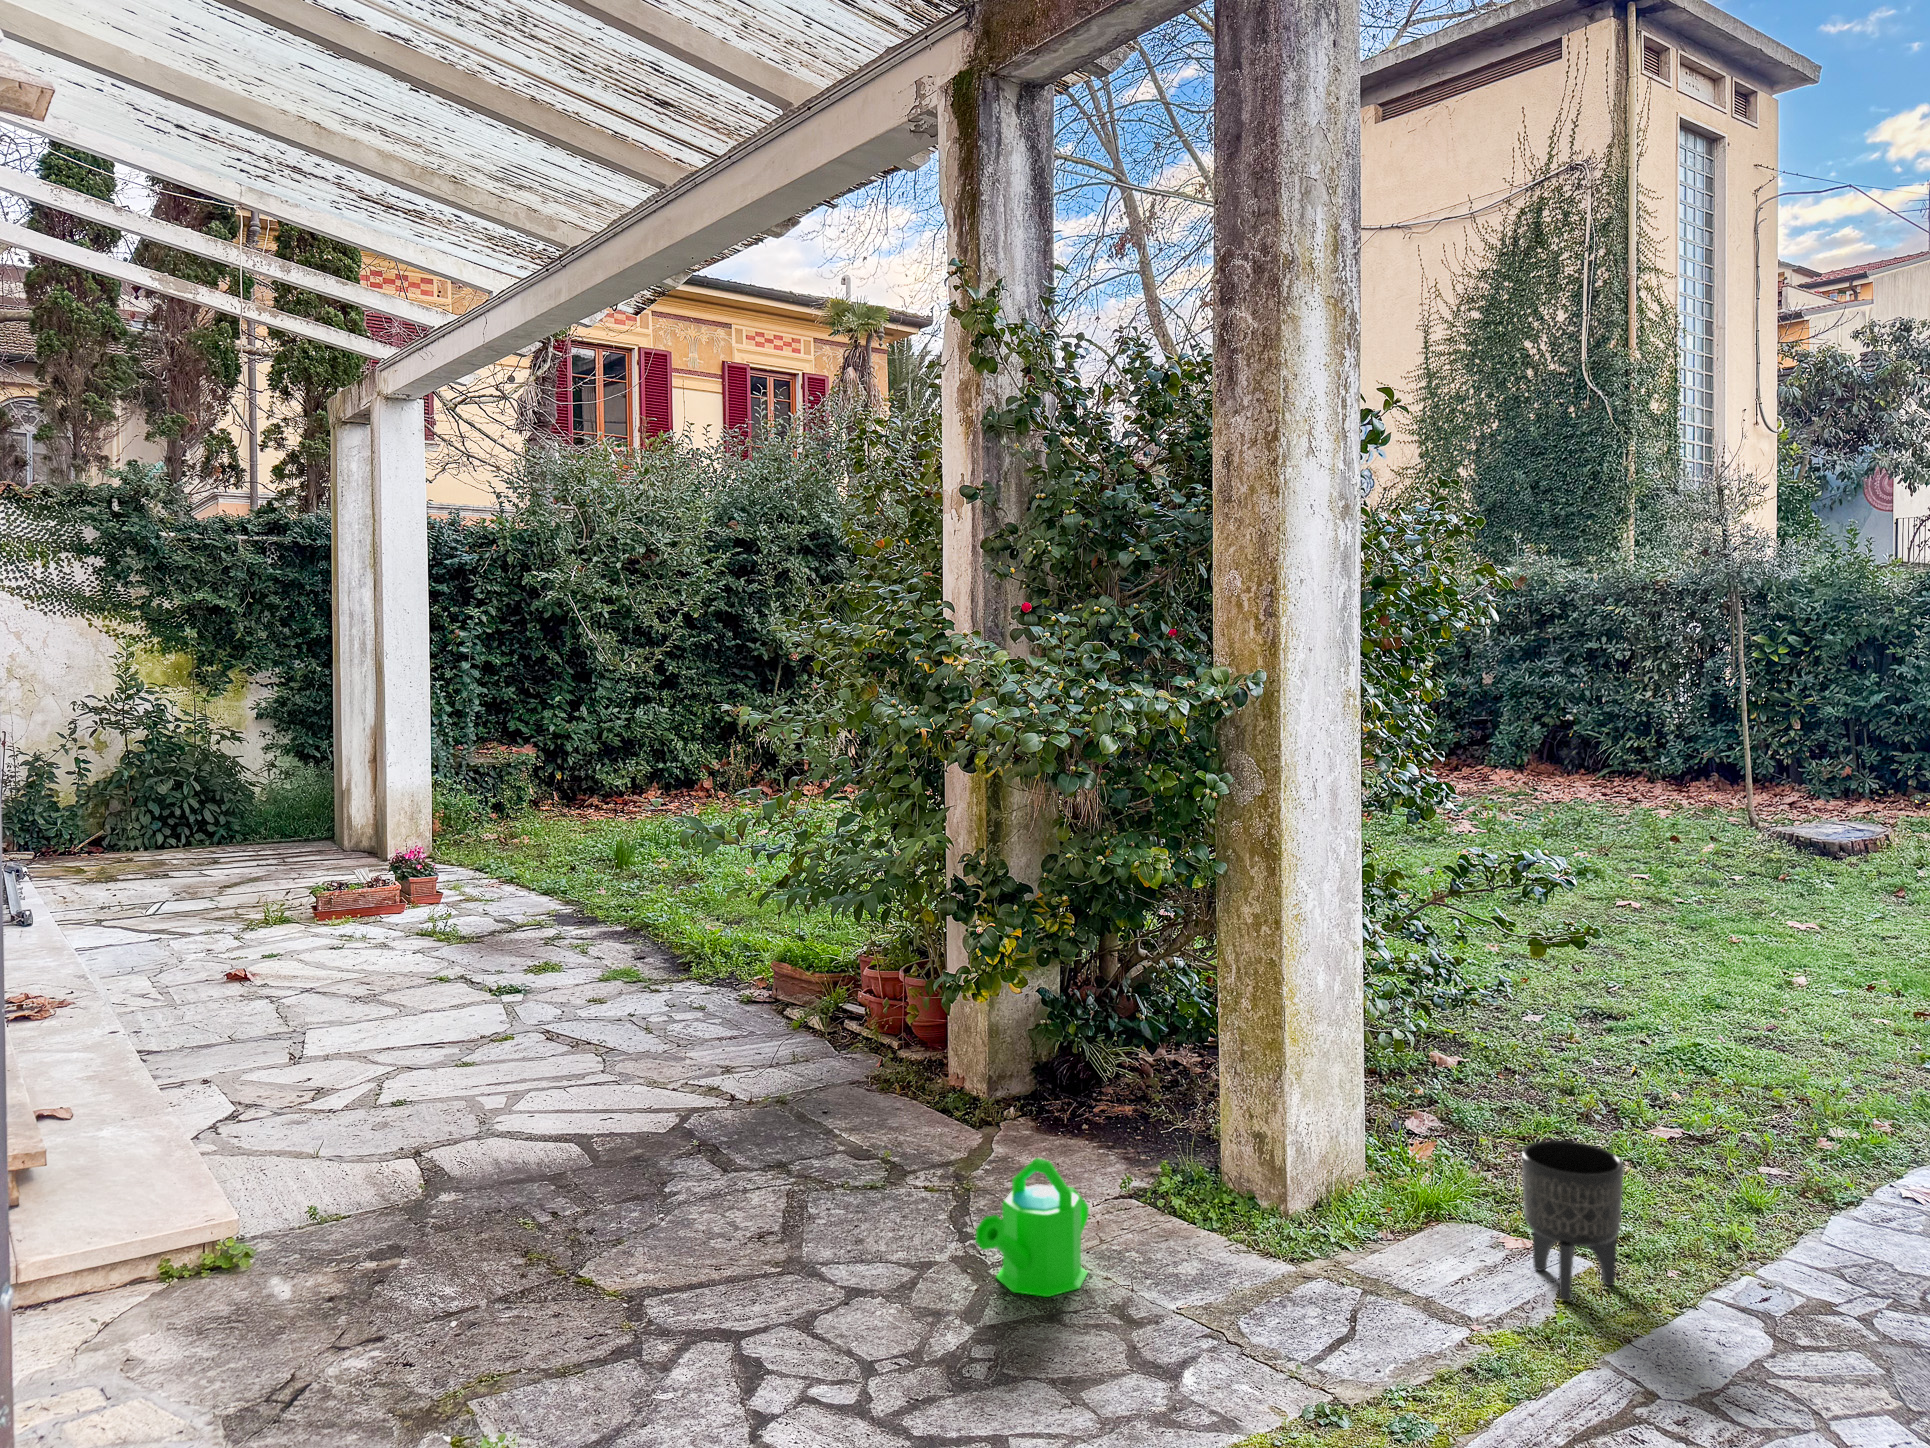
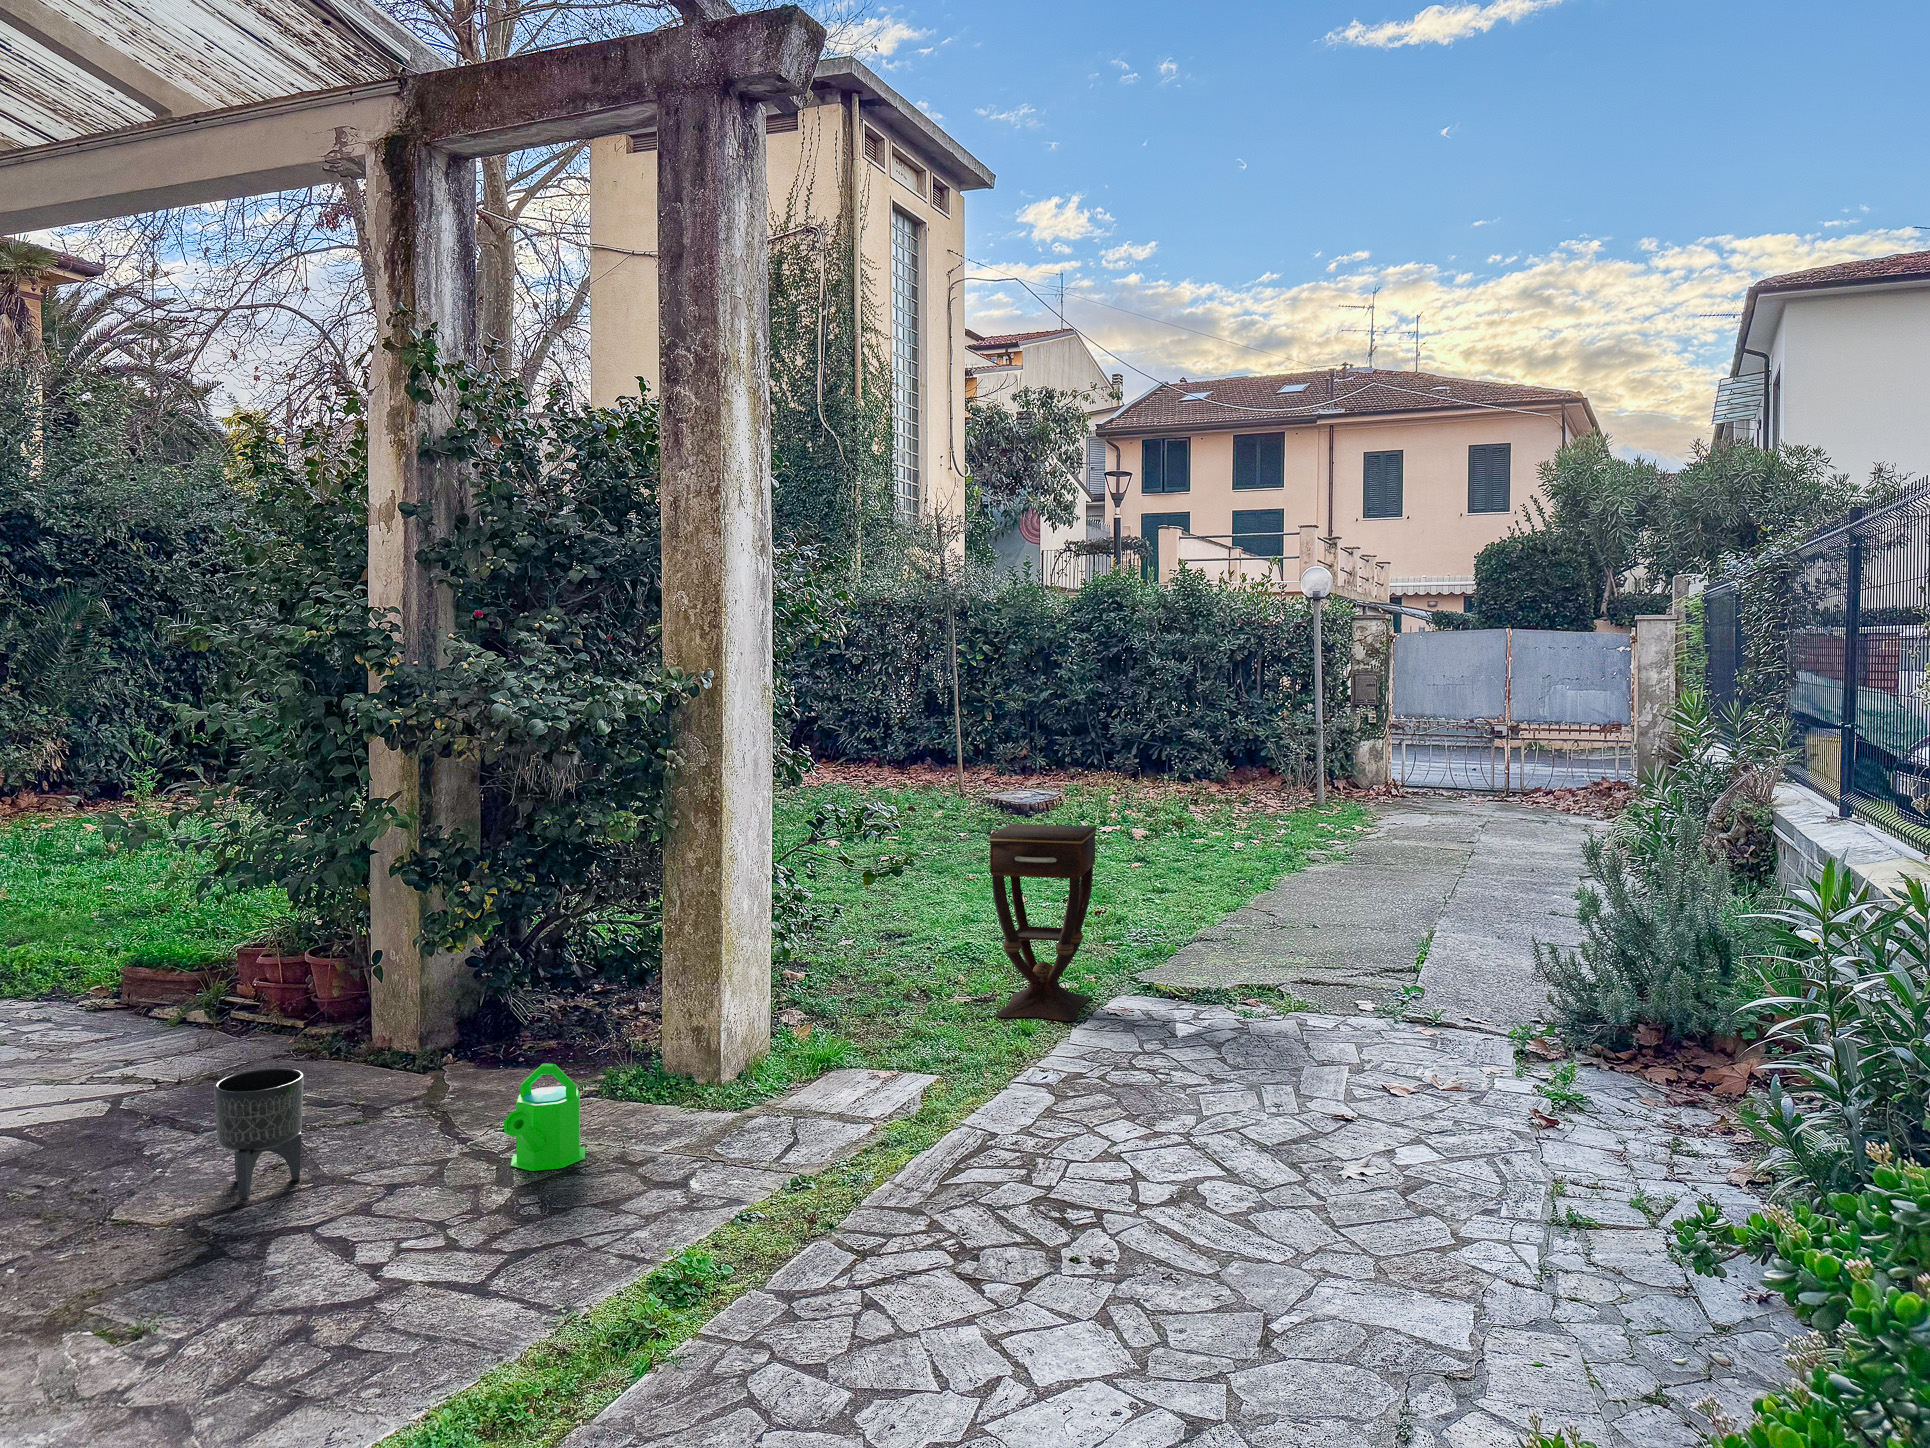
side table: none [1703,891,1893,1202] -> present [989,824,1097,1021]
planter: present [1522,1140,1624,1301] -> present [214,1068,304,1199]

